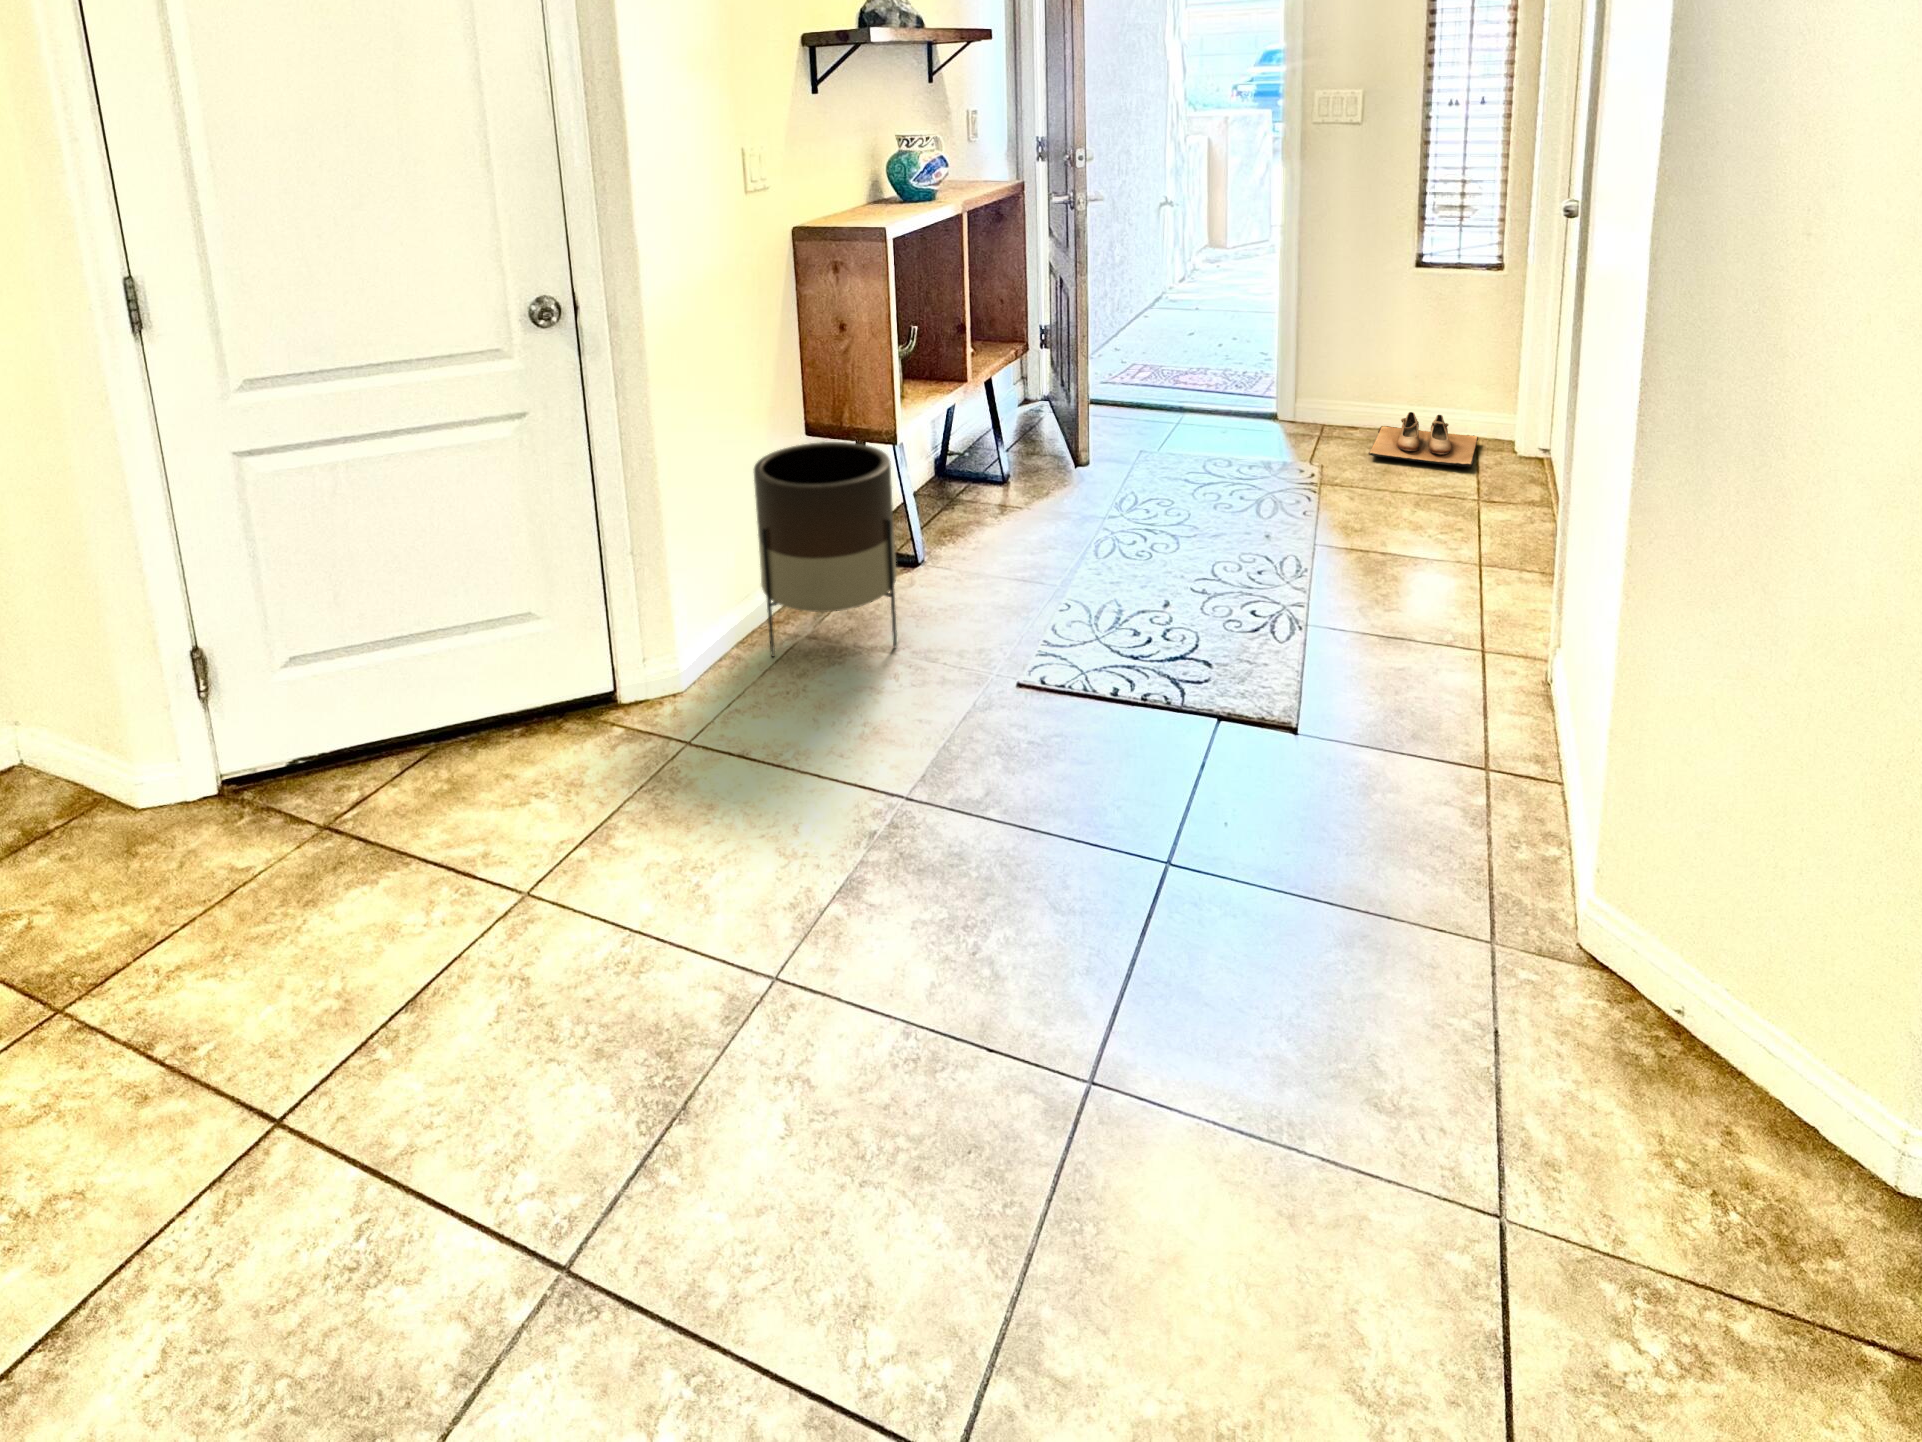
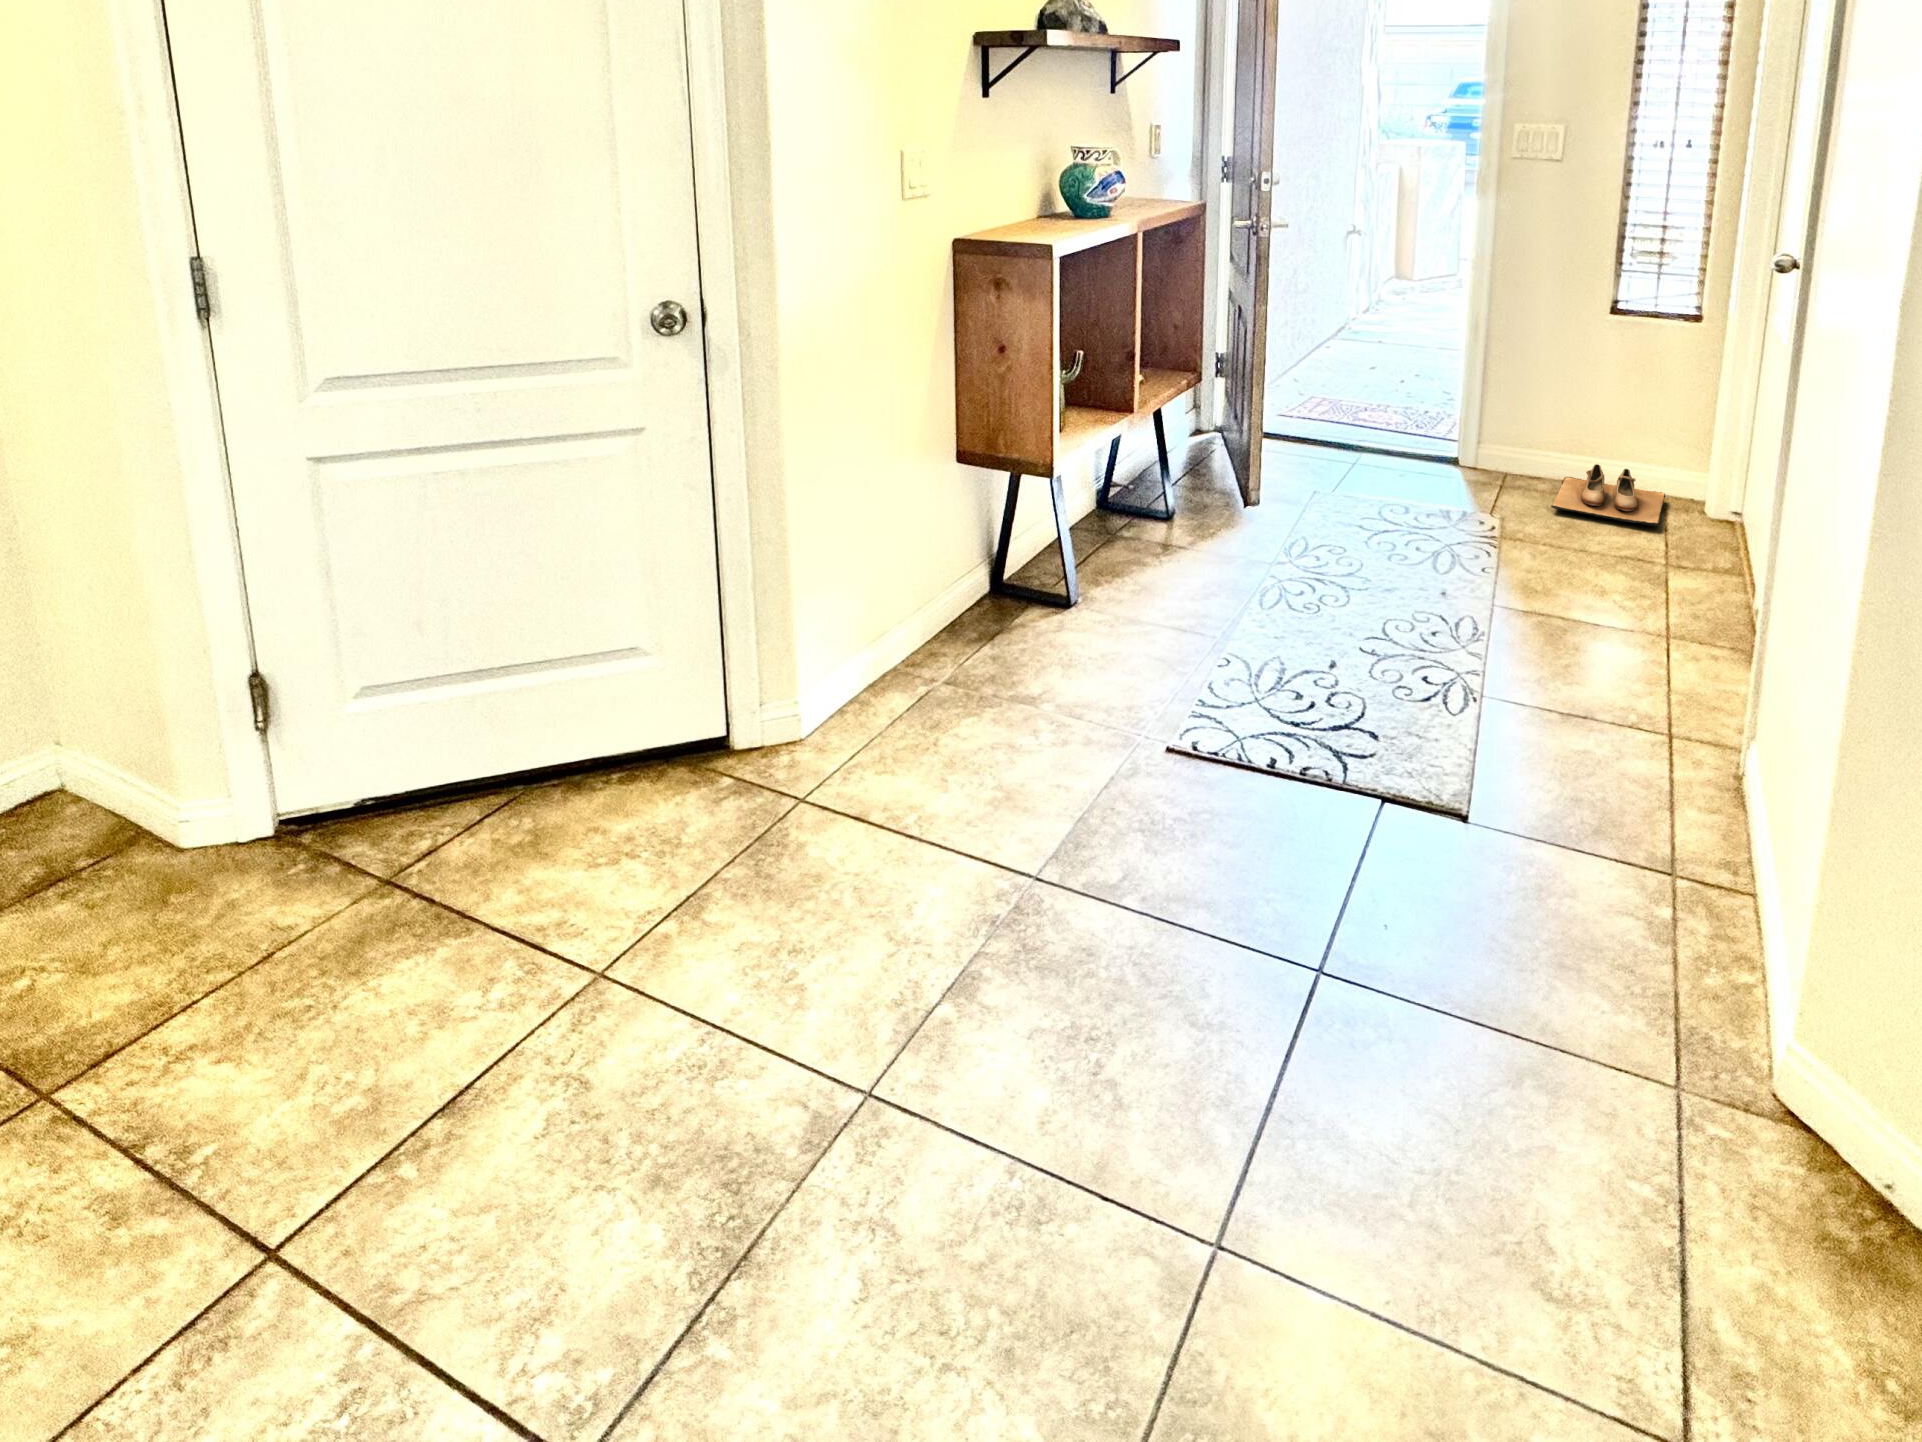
planter: present [754,442,897,657] -> none [895,471,1045,703]

